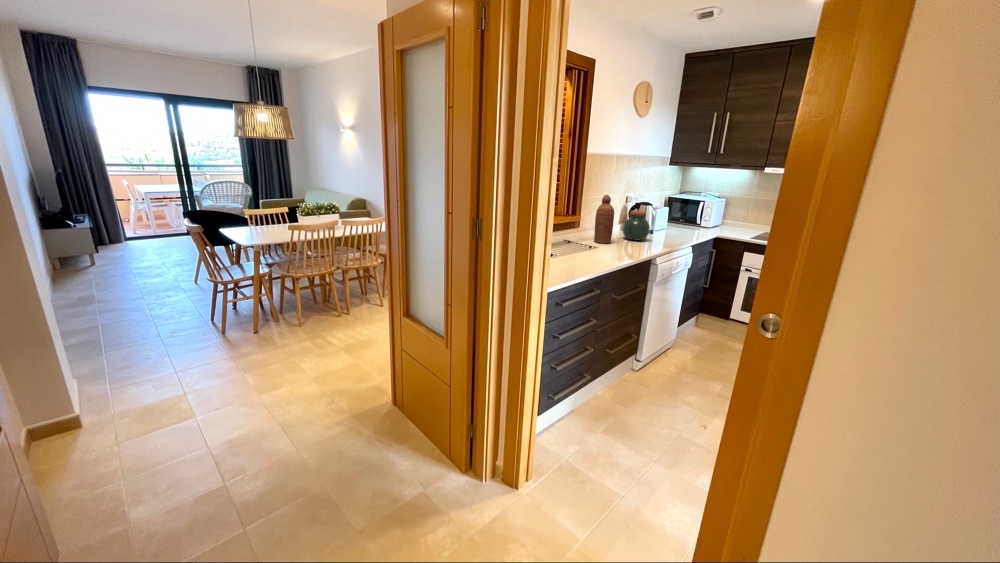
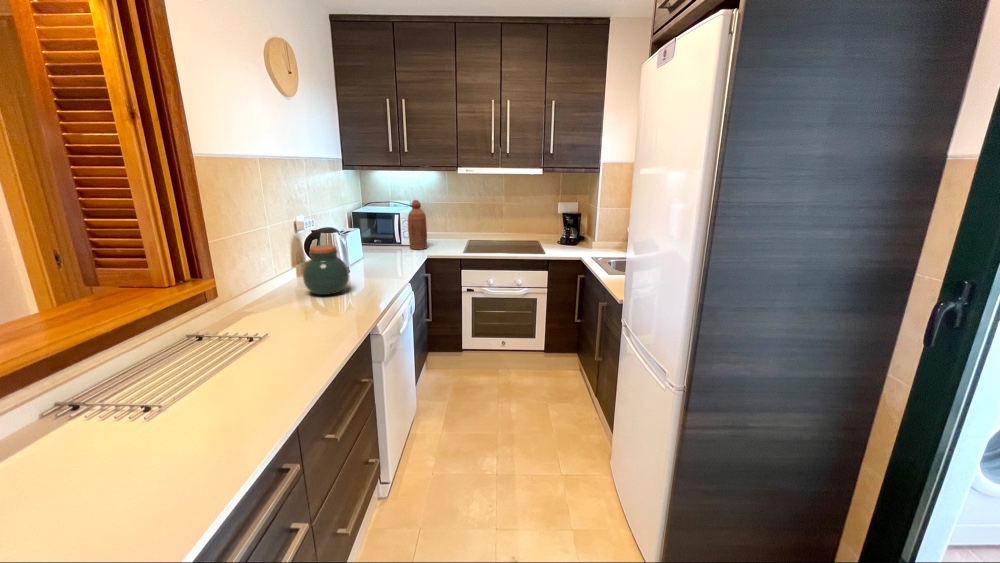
bottle: present [594,195,614,244] -> present [408,200,427,250]

